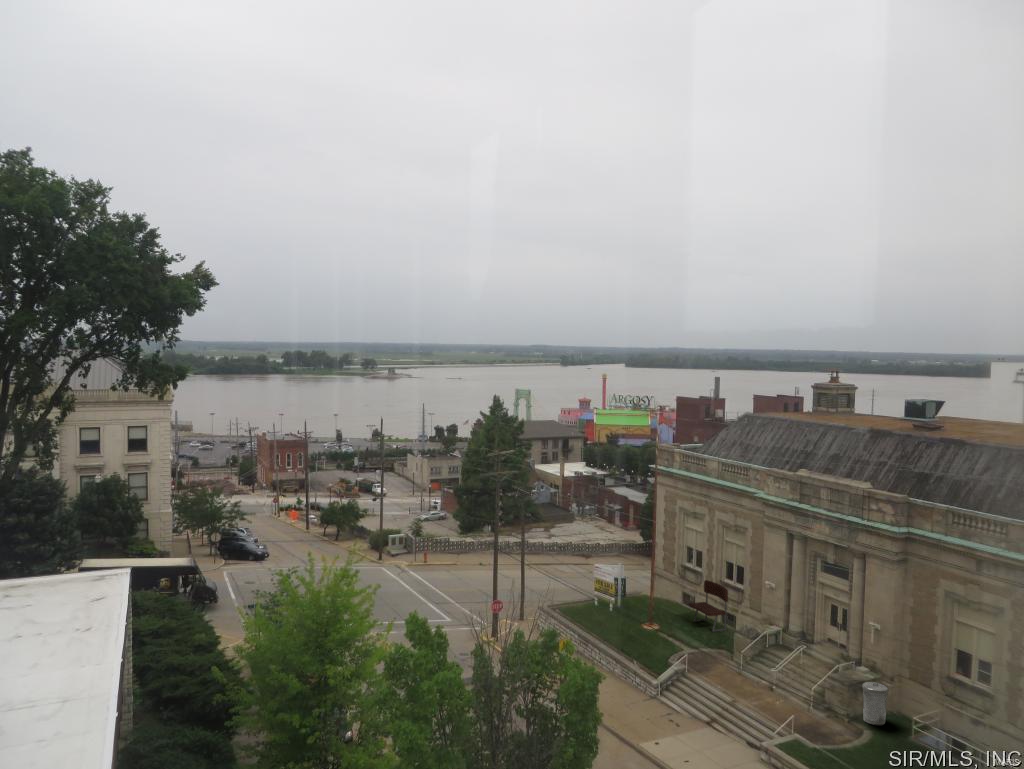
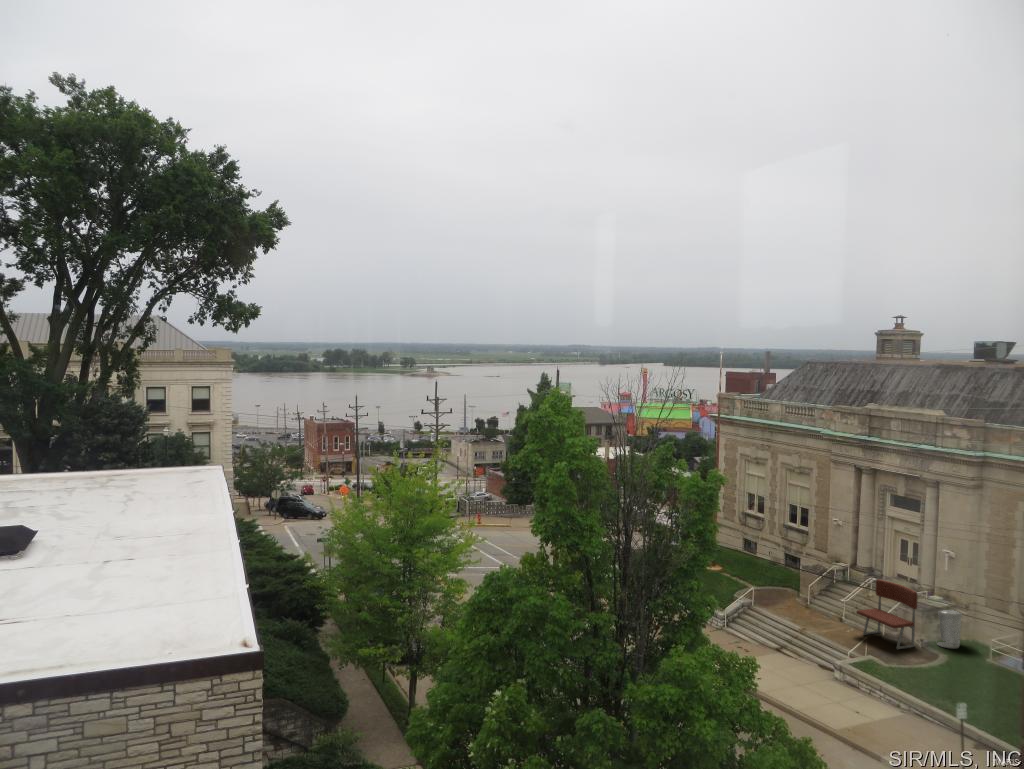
bench: present [689,580,728,632] -> present [857,579,917,649]

